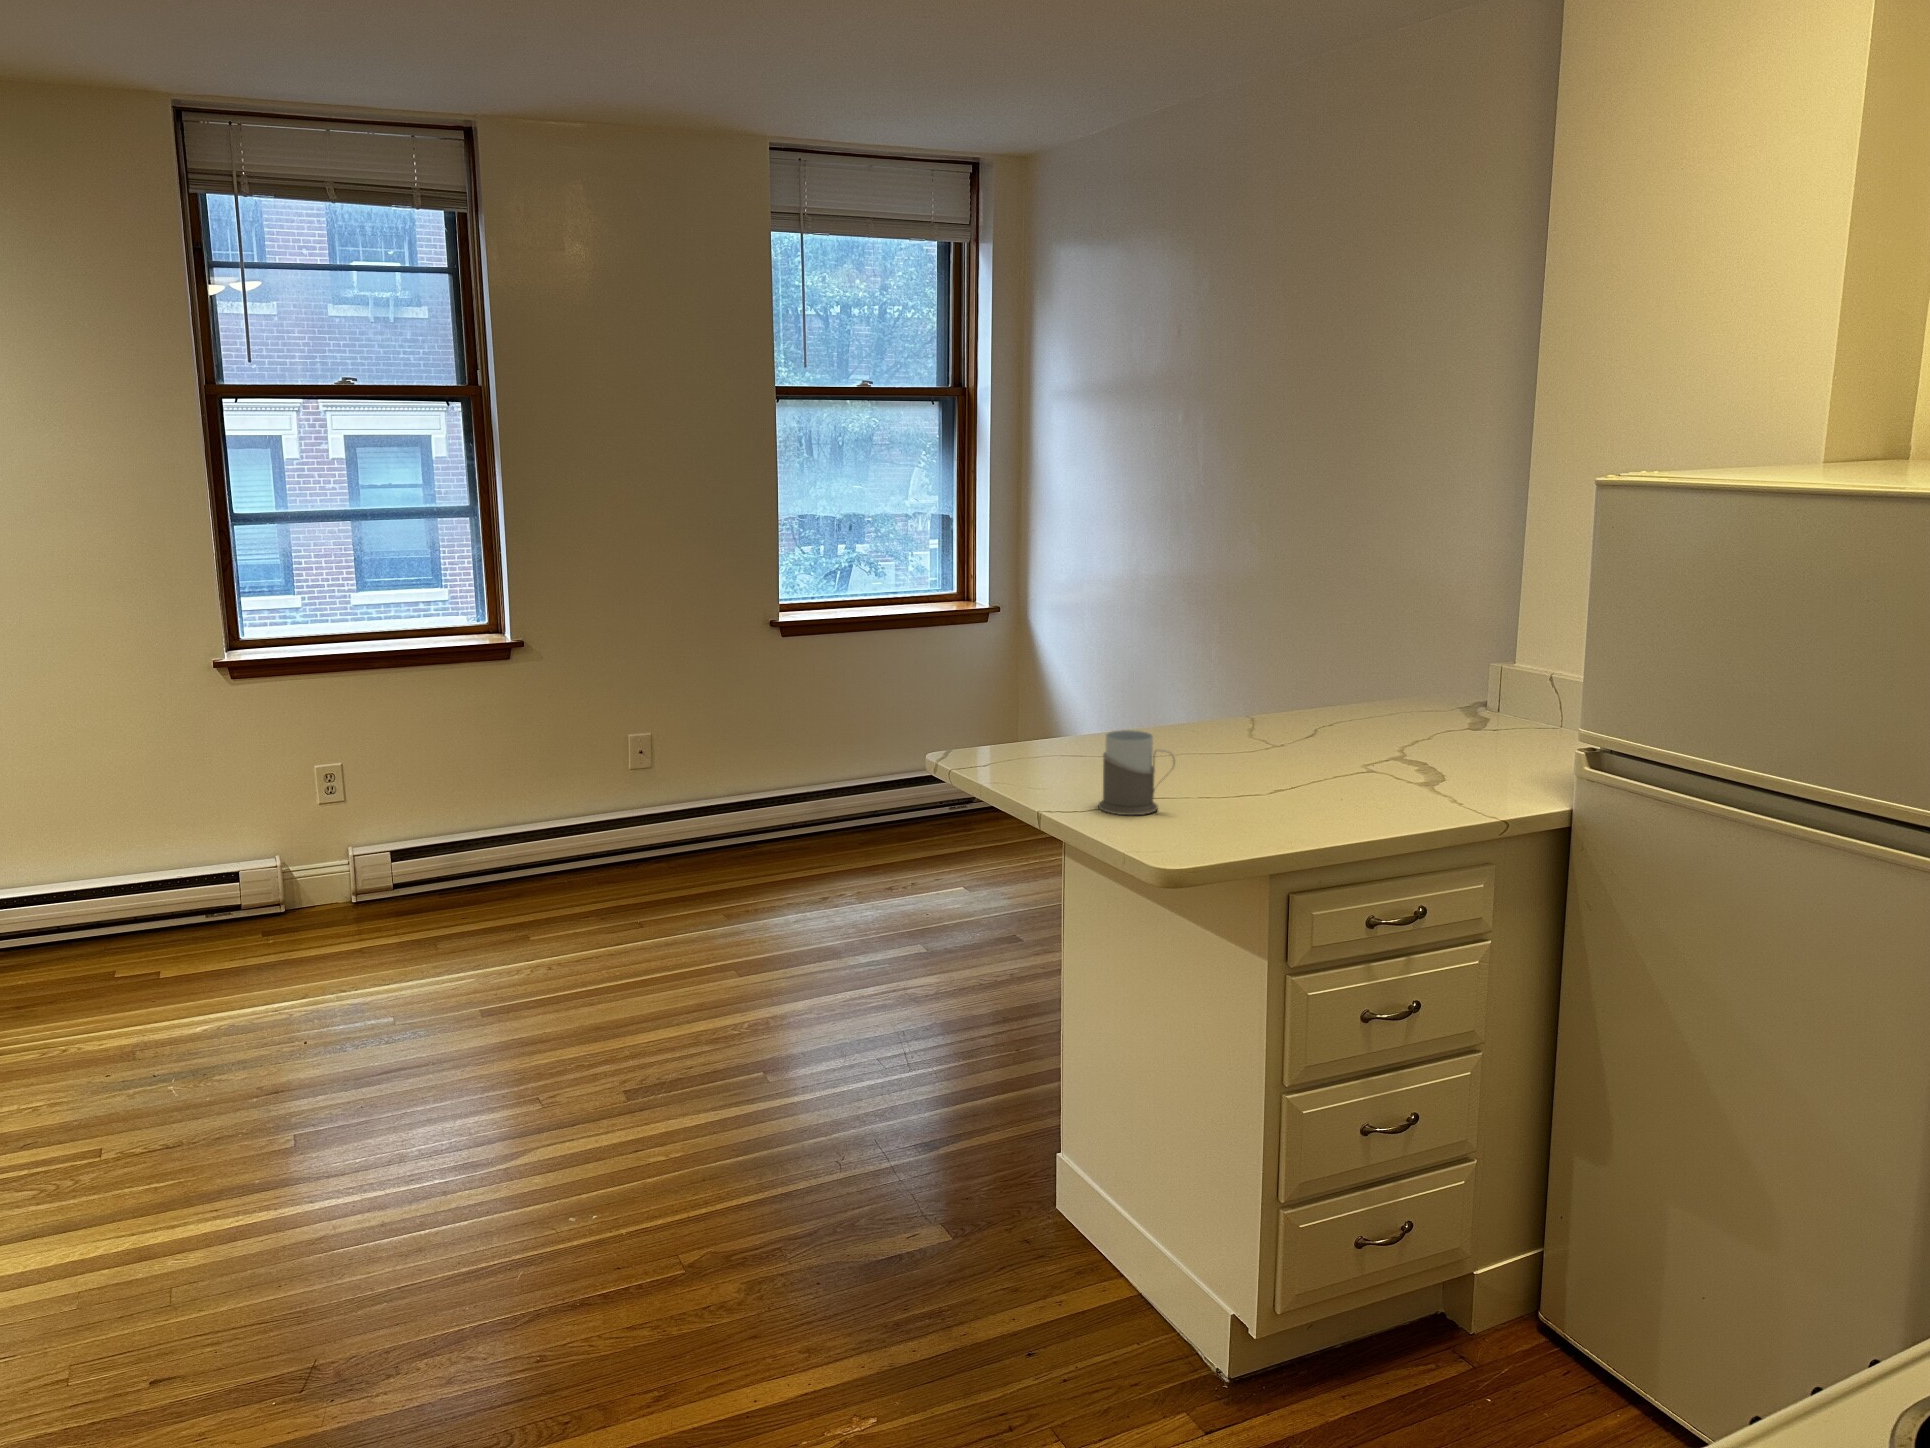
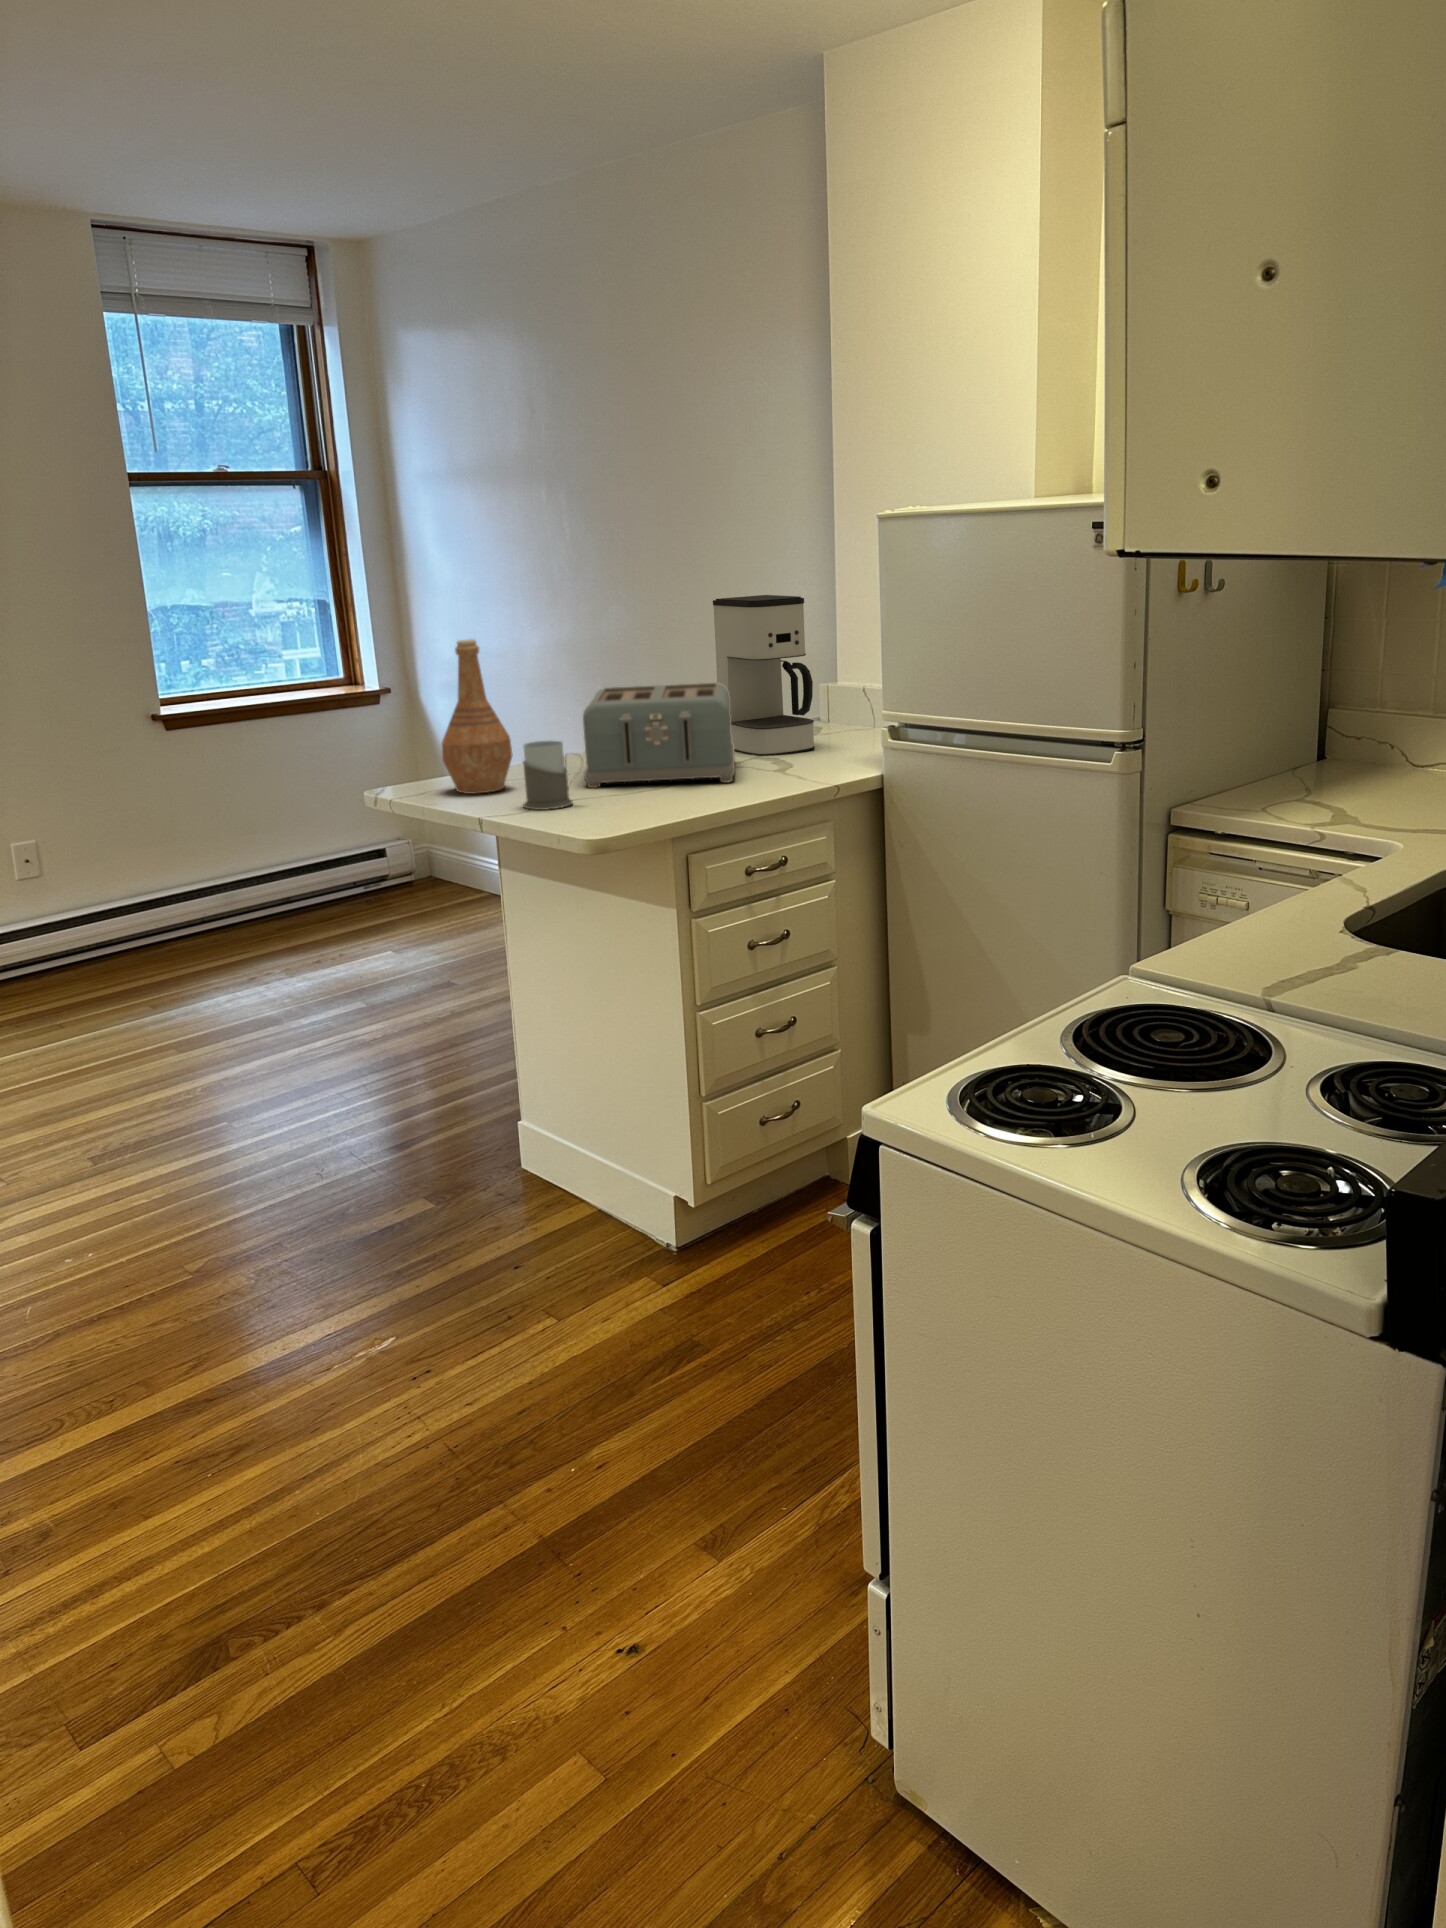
coffee maker: none [1353,560,1481,759] -> present [713,595,814,756]
vase: none [1016,600,1097,778] -> present [442,639,513,794]
toaster: none [1178,661,1370,799] -> present [583,683,735,788]

